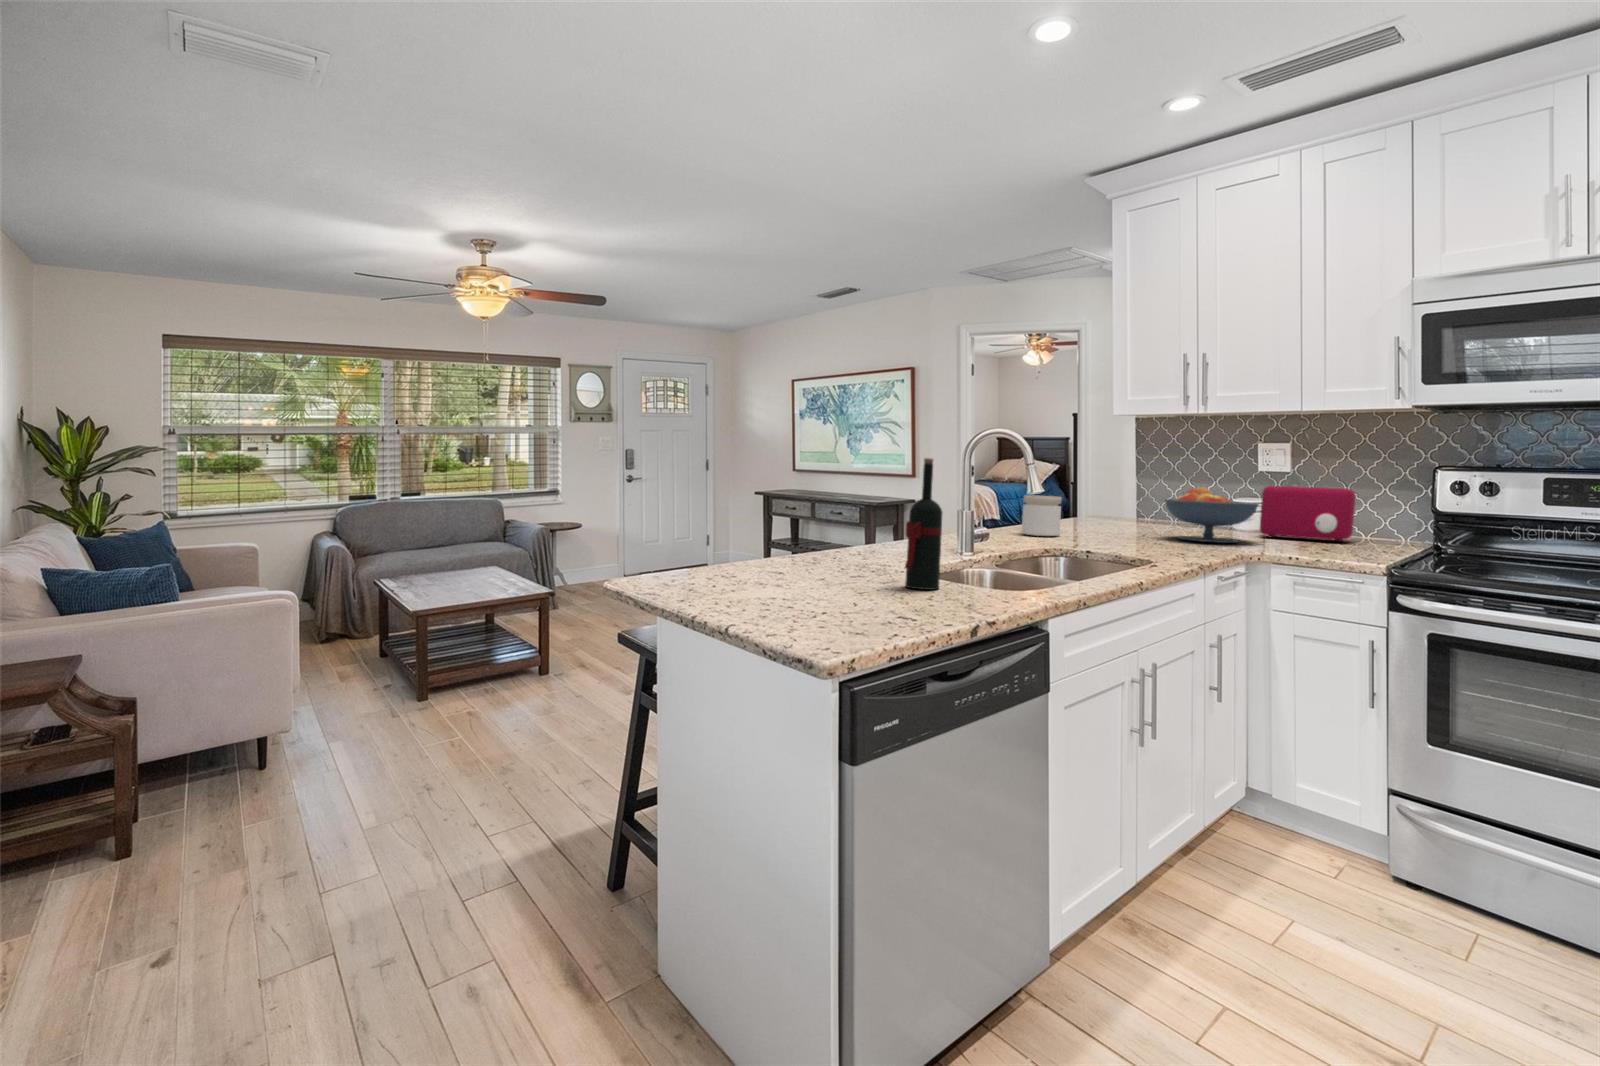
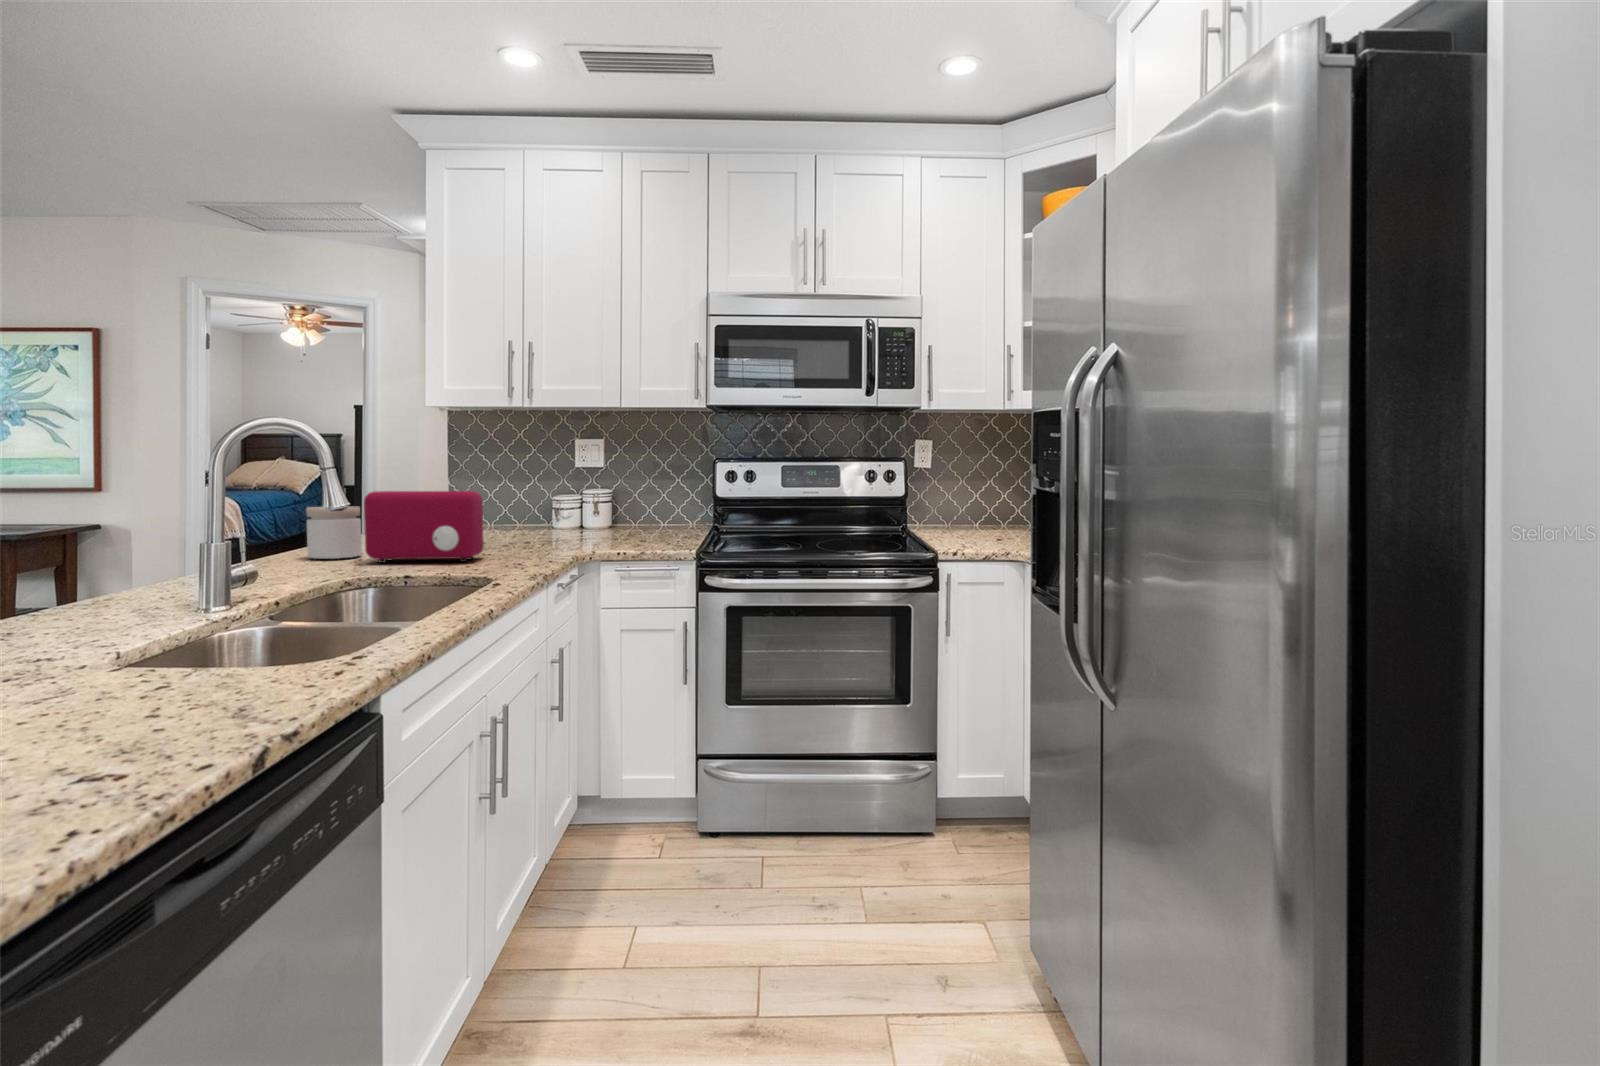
wine bottle: present [905,458,942,590] -> none [94,466,177,692]
toaster: present [1260,486,1356,542] -> present [364,491,484,563]
fruit bowl: present [1165,487,1259,543] -> none [486,486,584,547]

